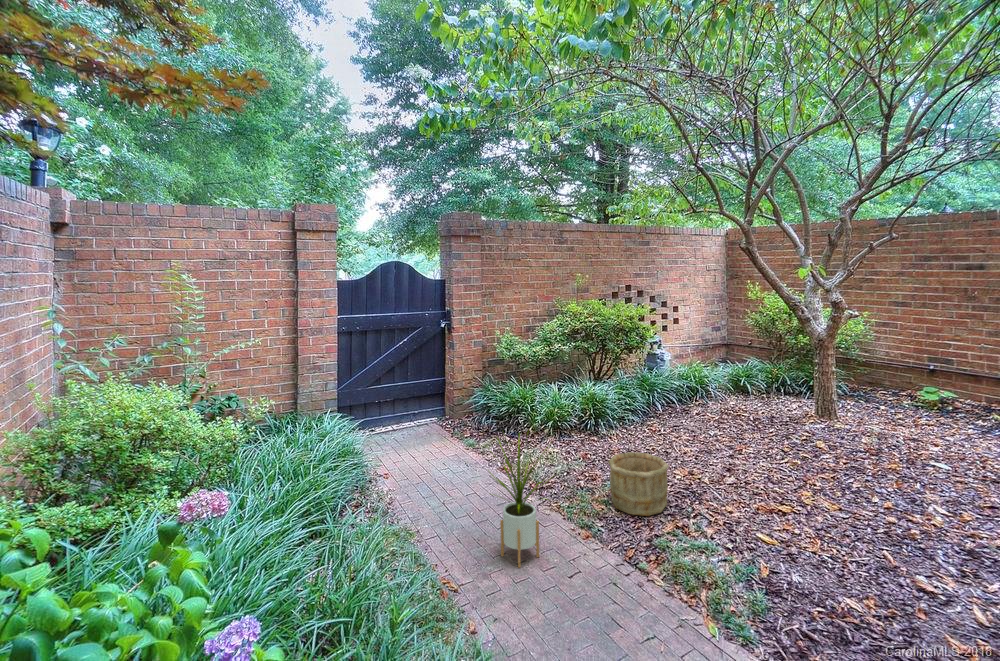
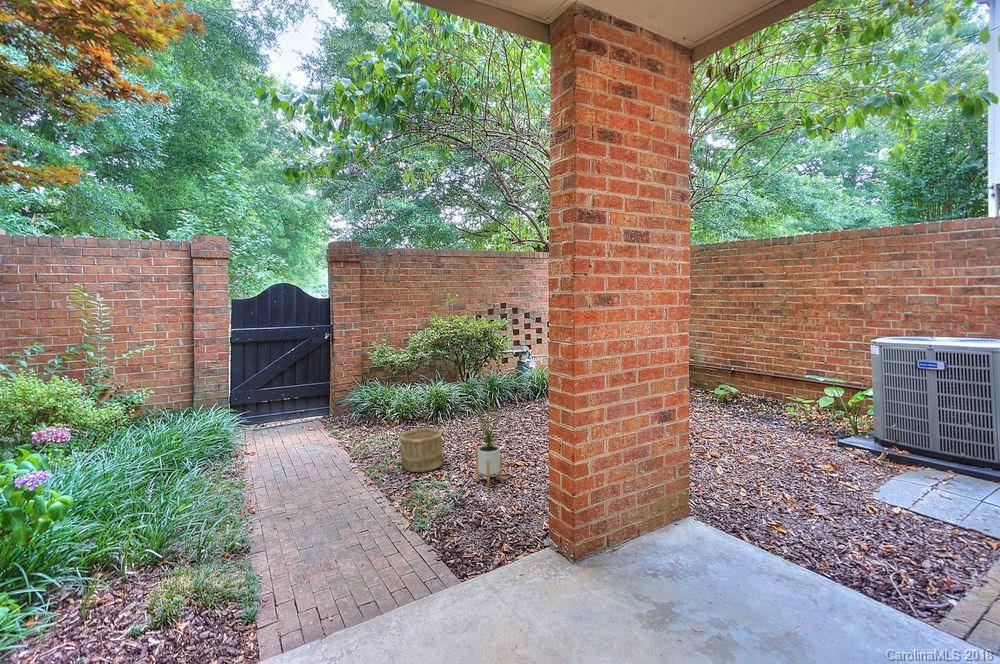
house plant: present [490,434,547,568] -> present [469,401,503,486]

